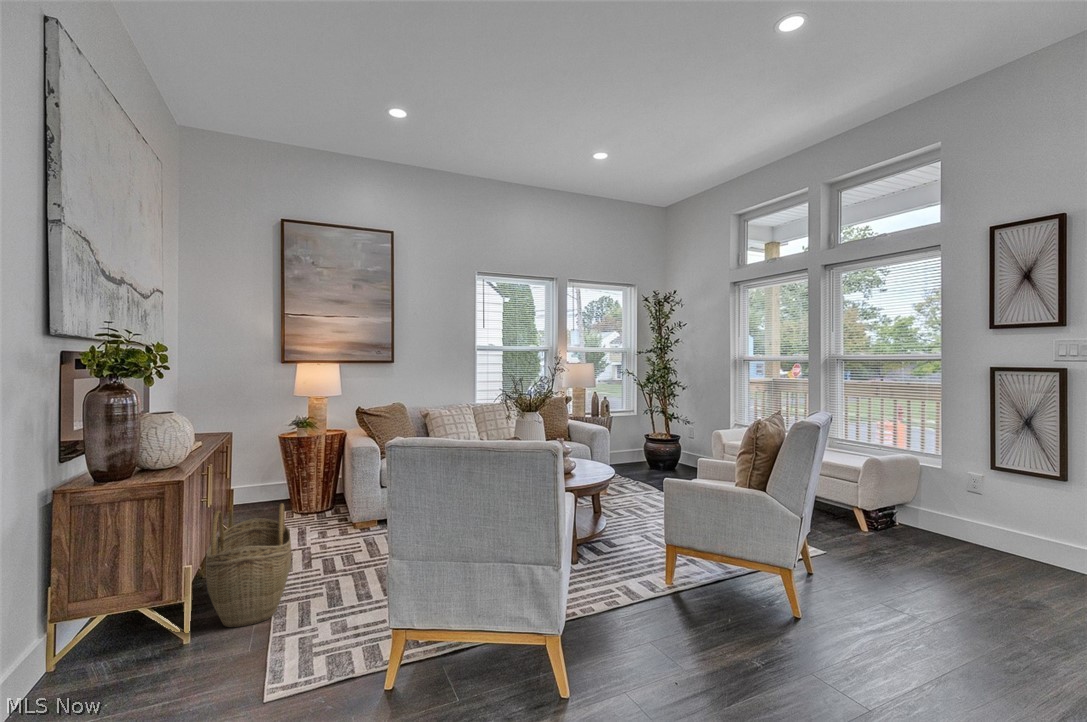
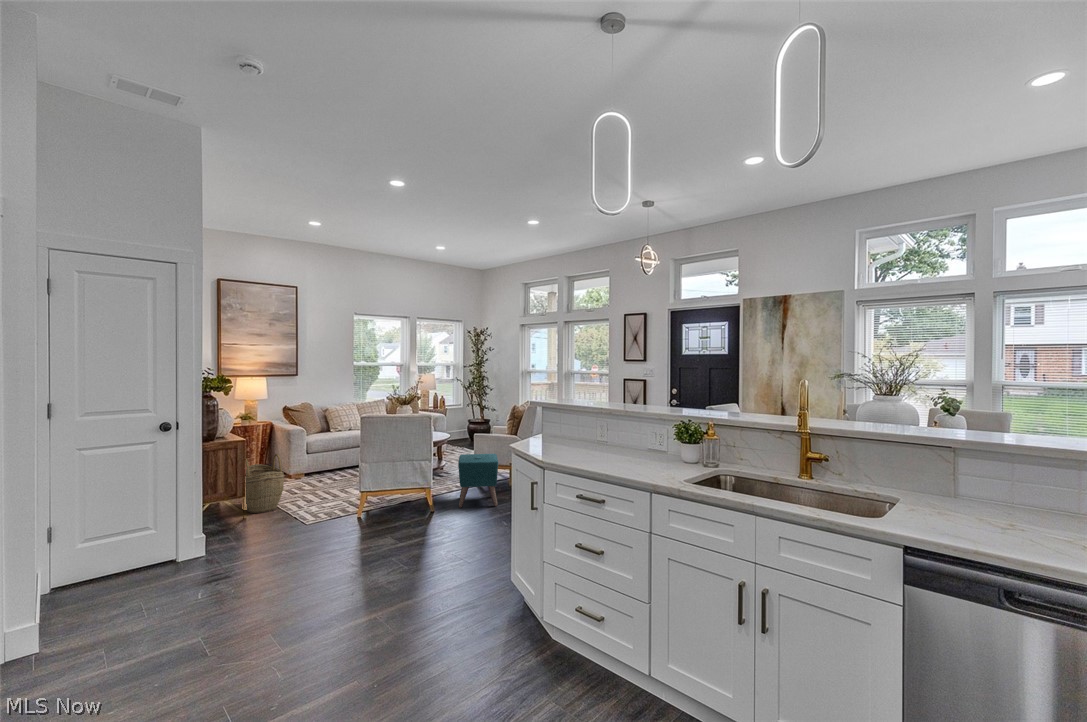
ottoman: none [641,536,751,701] -> present [458,454,498,508]

